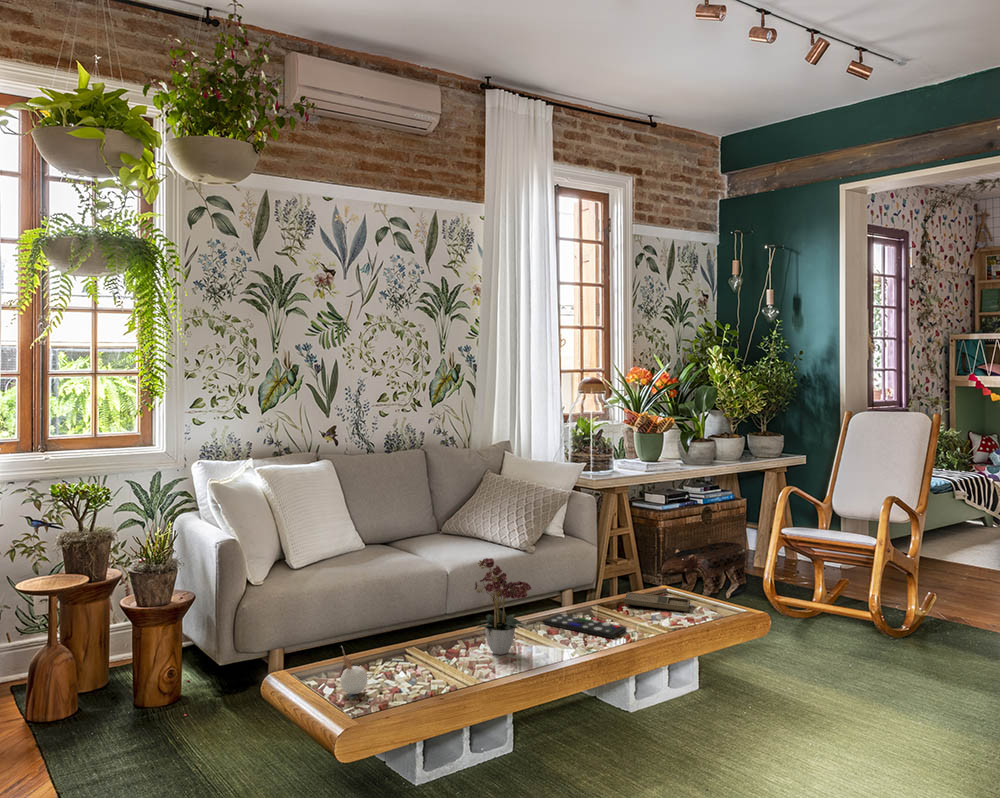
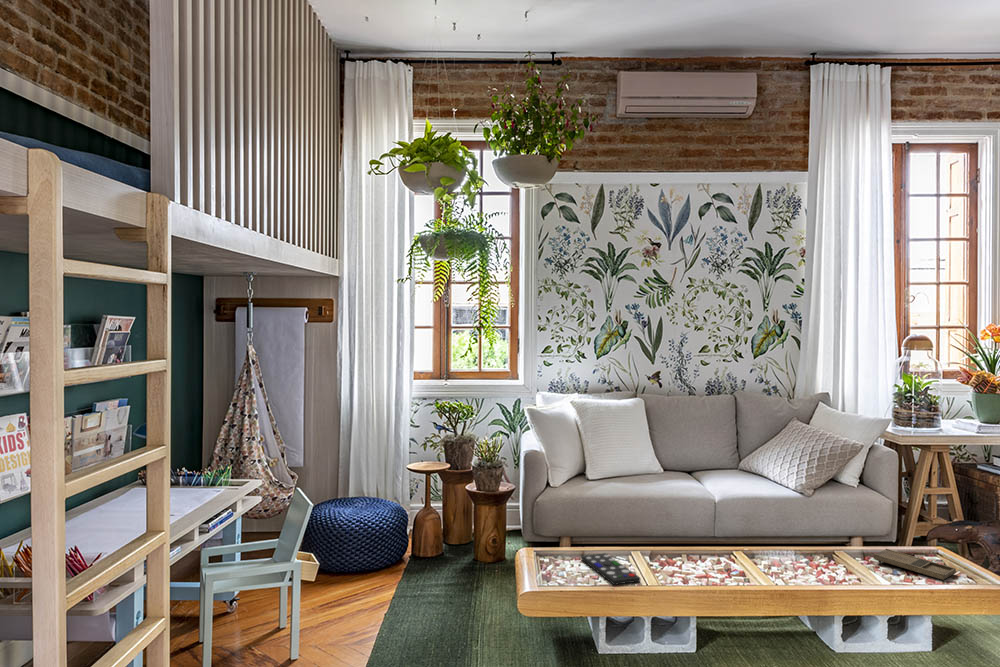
flower arrangement: present [475,558,531,655] -> none [671,484,736,577]
remote control: present [543,614,627,638] -> present [581,553,640,585]
candle: present [340,651,367,694] -> none [541,539,562,579]

